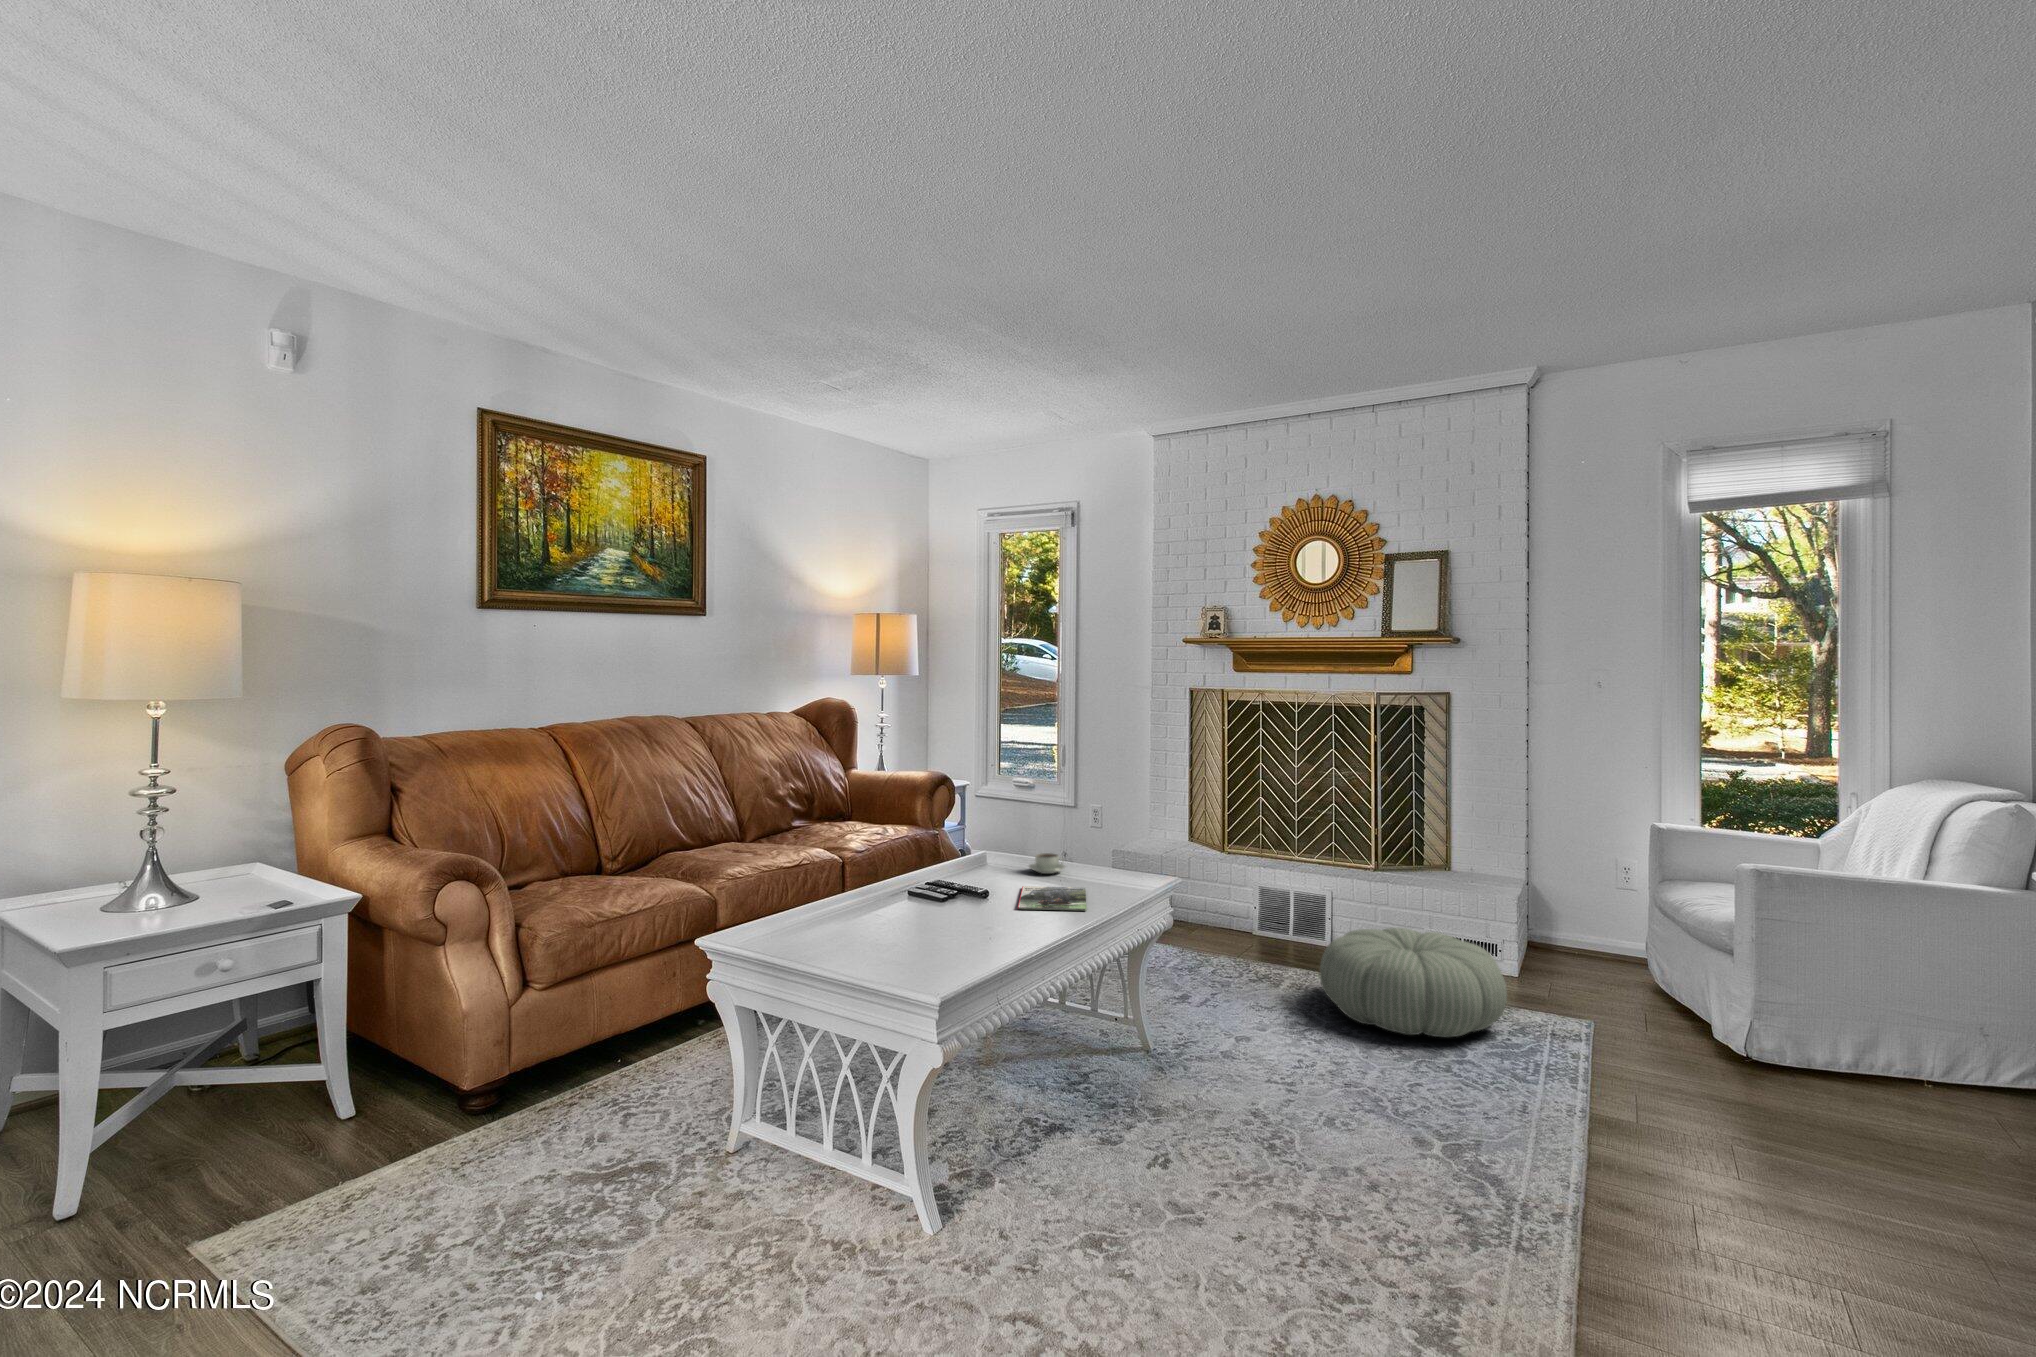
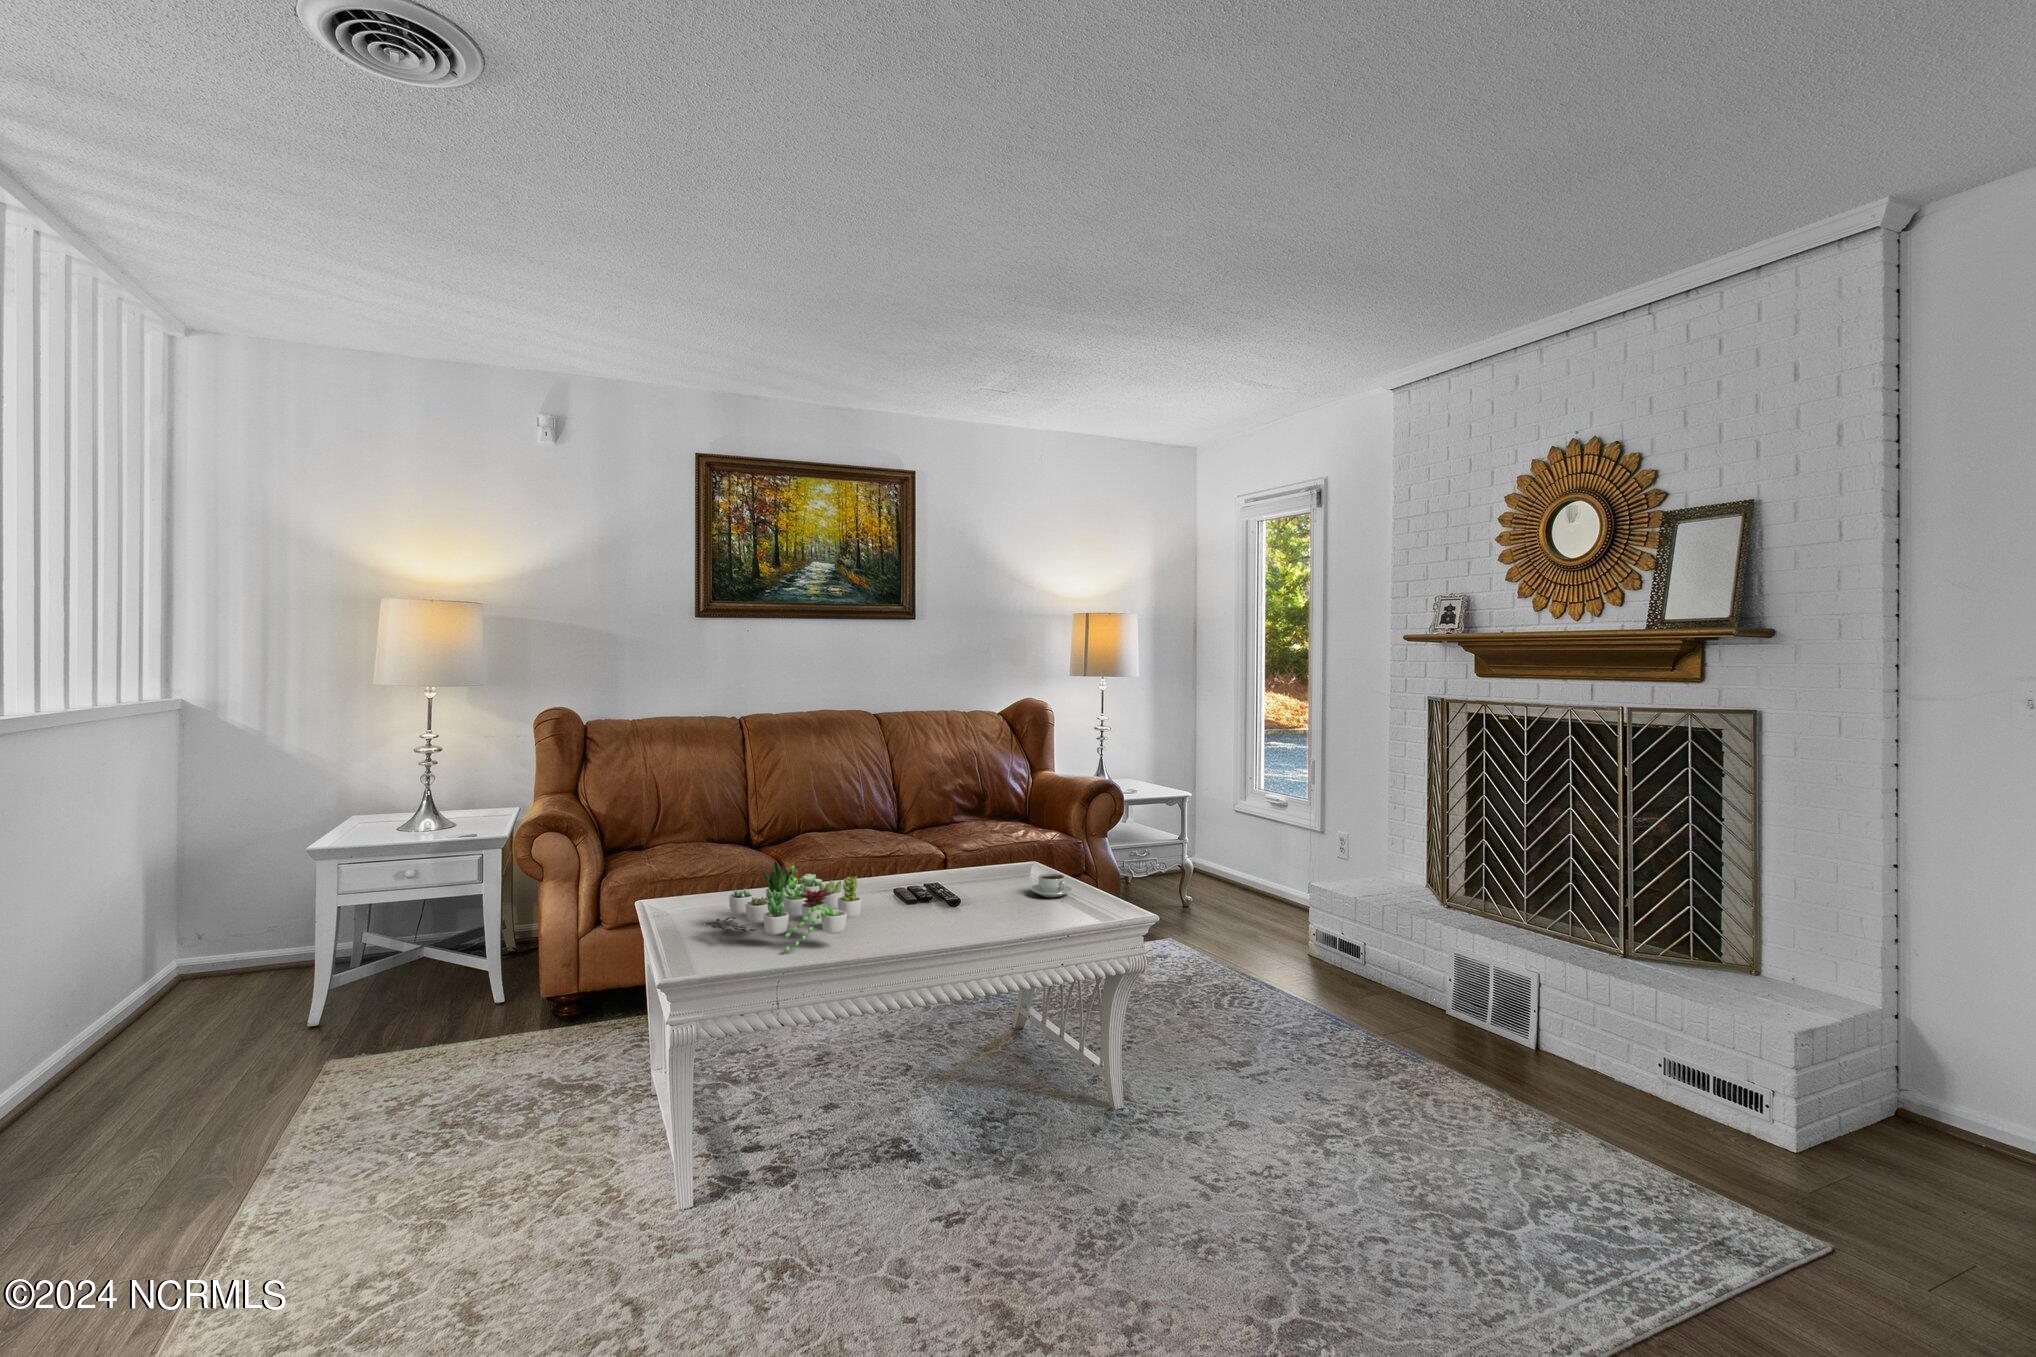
succulent plant: none [838,860,998,943] -> present [707,862,862,952]
magazine: present [1018,886,1086,911] -> none [922,906,1041,941]
pouf: present [1320,928,1507,1037] -> none [1373,1030,1649,1215]

